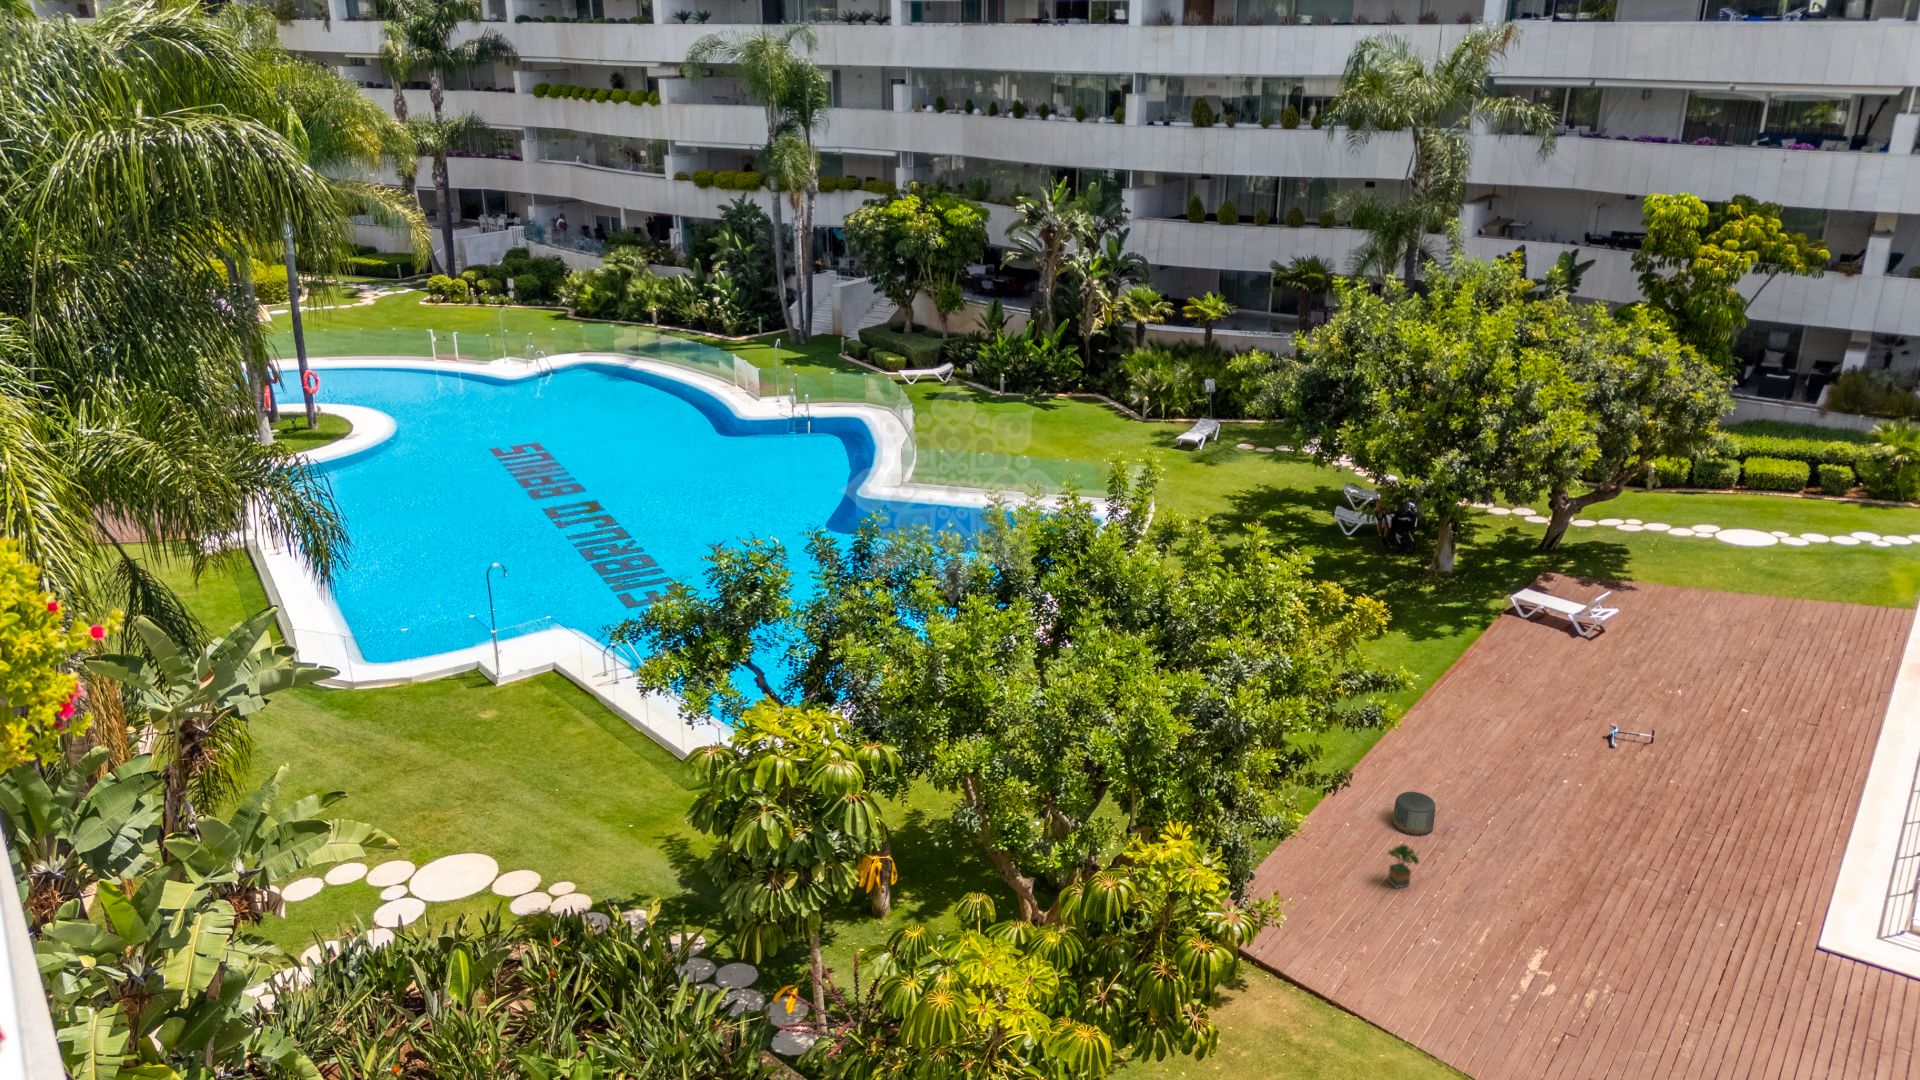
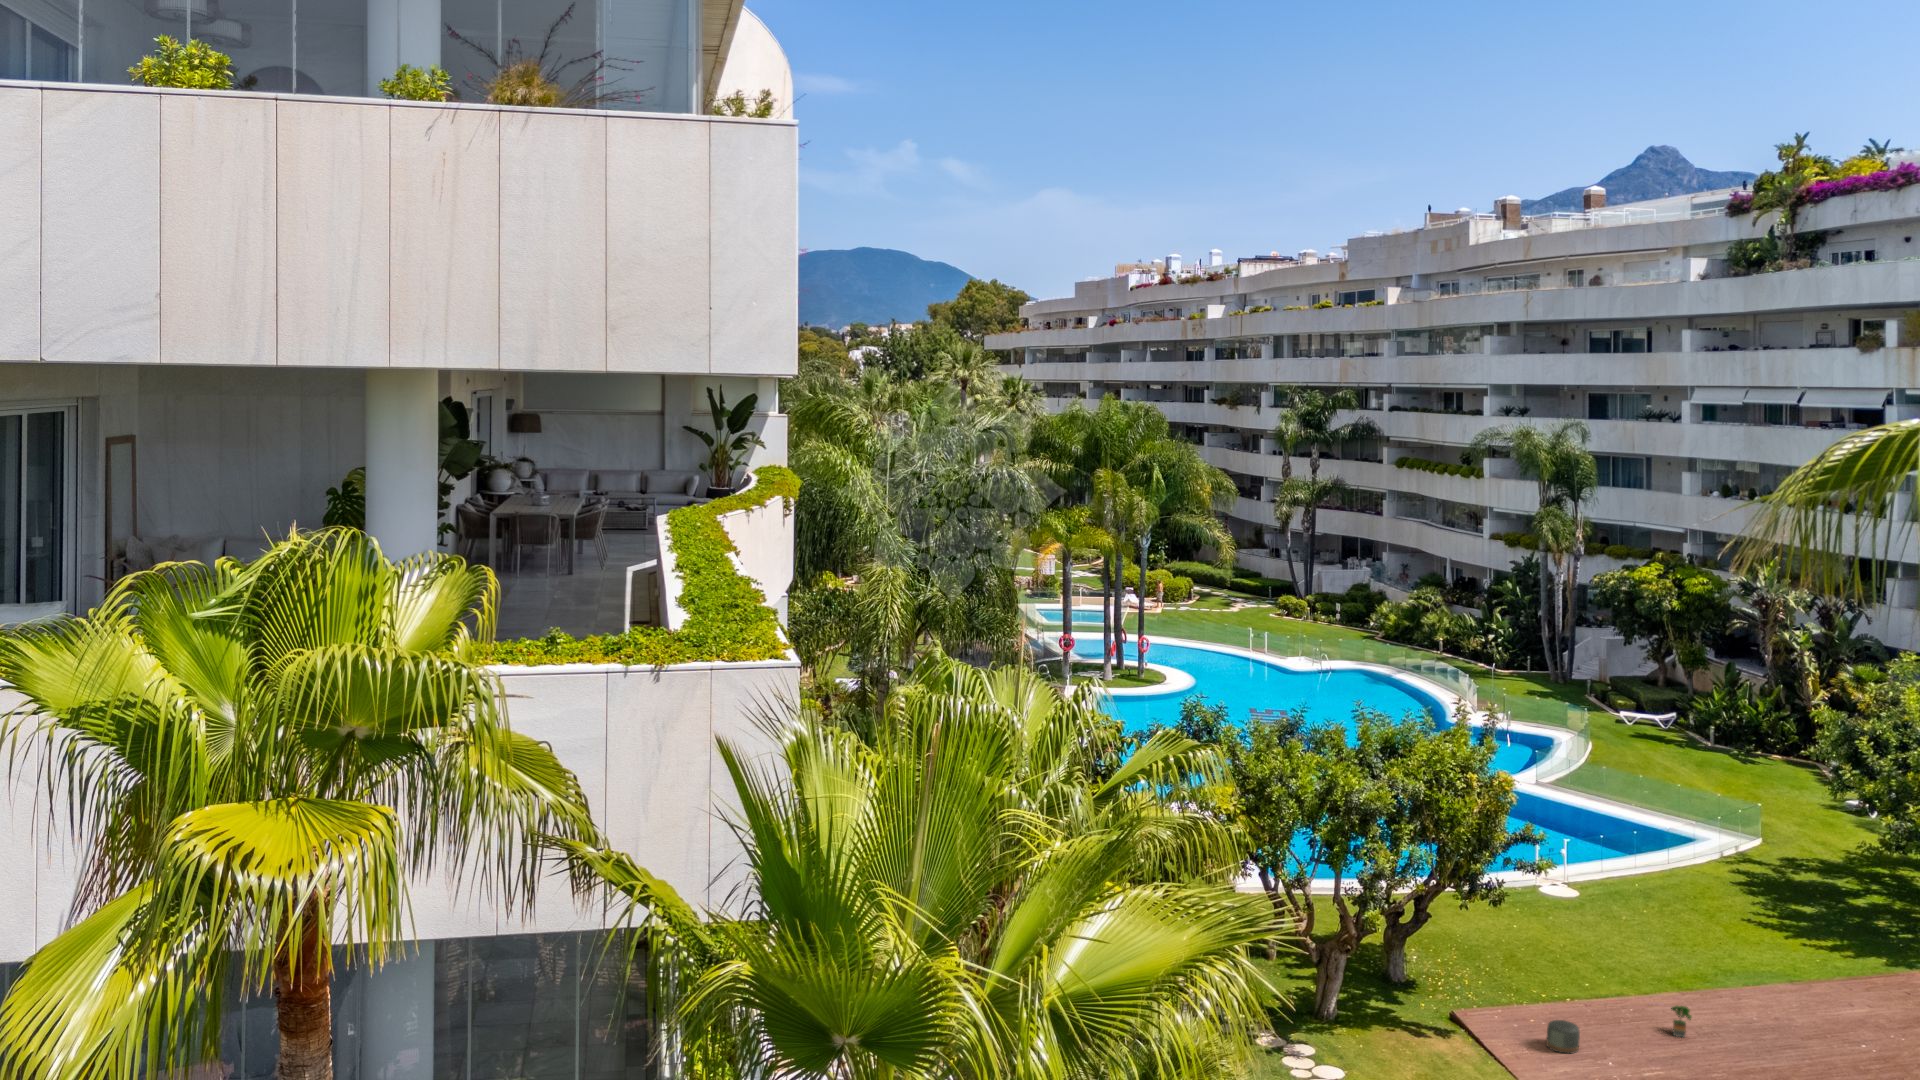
pouf: present [1393,792,1435,836] -> present [1546,1020,1580,1054]

